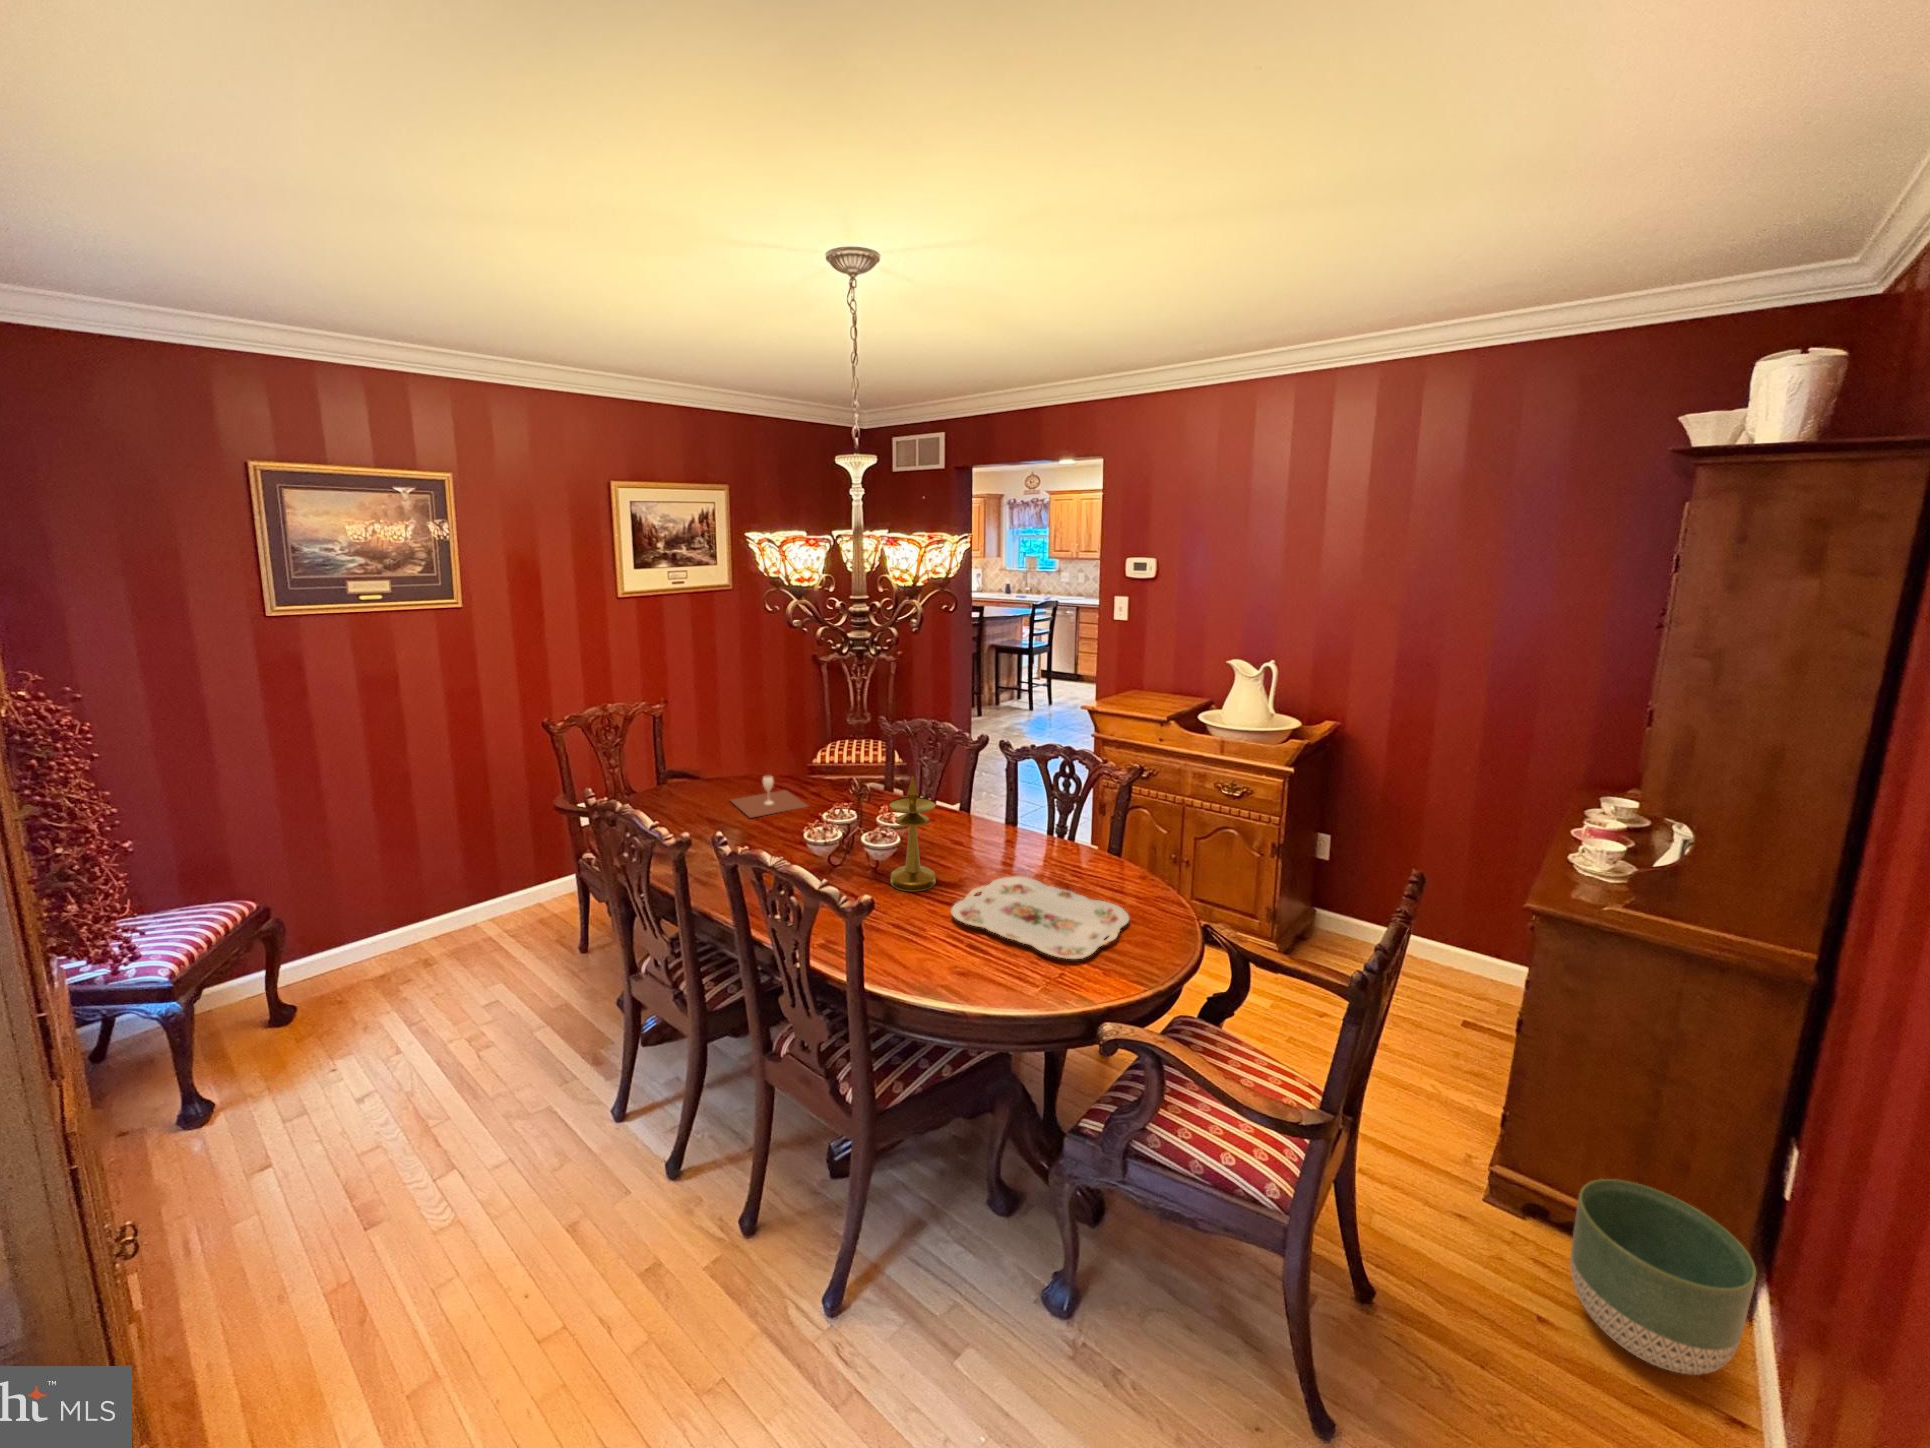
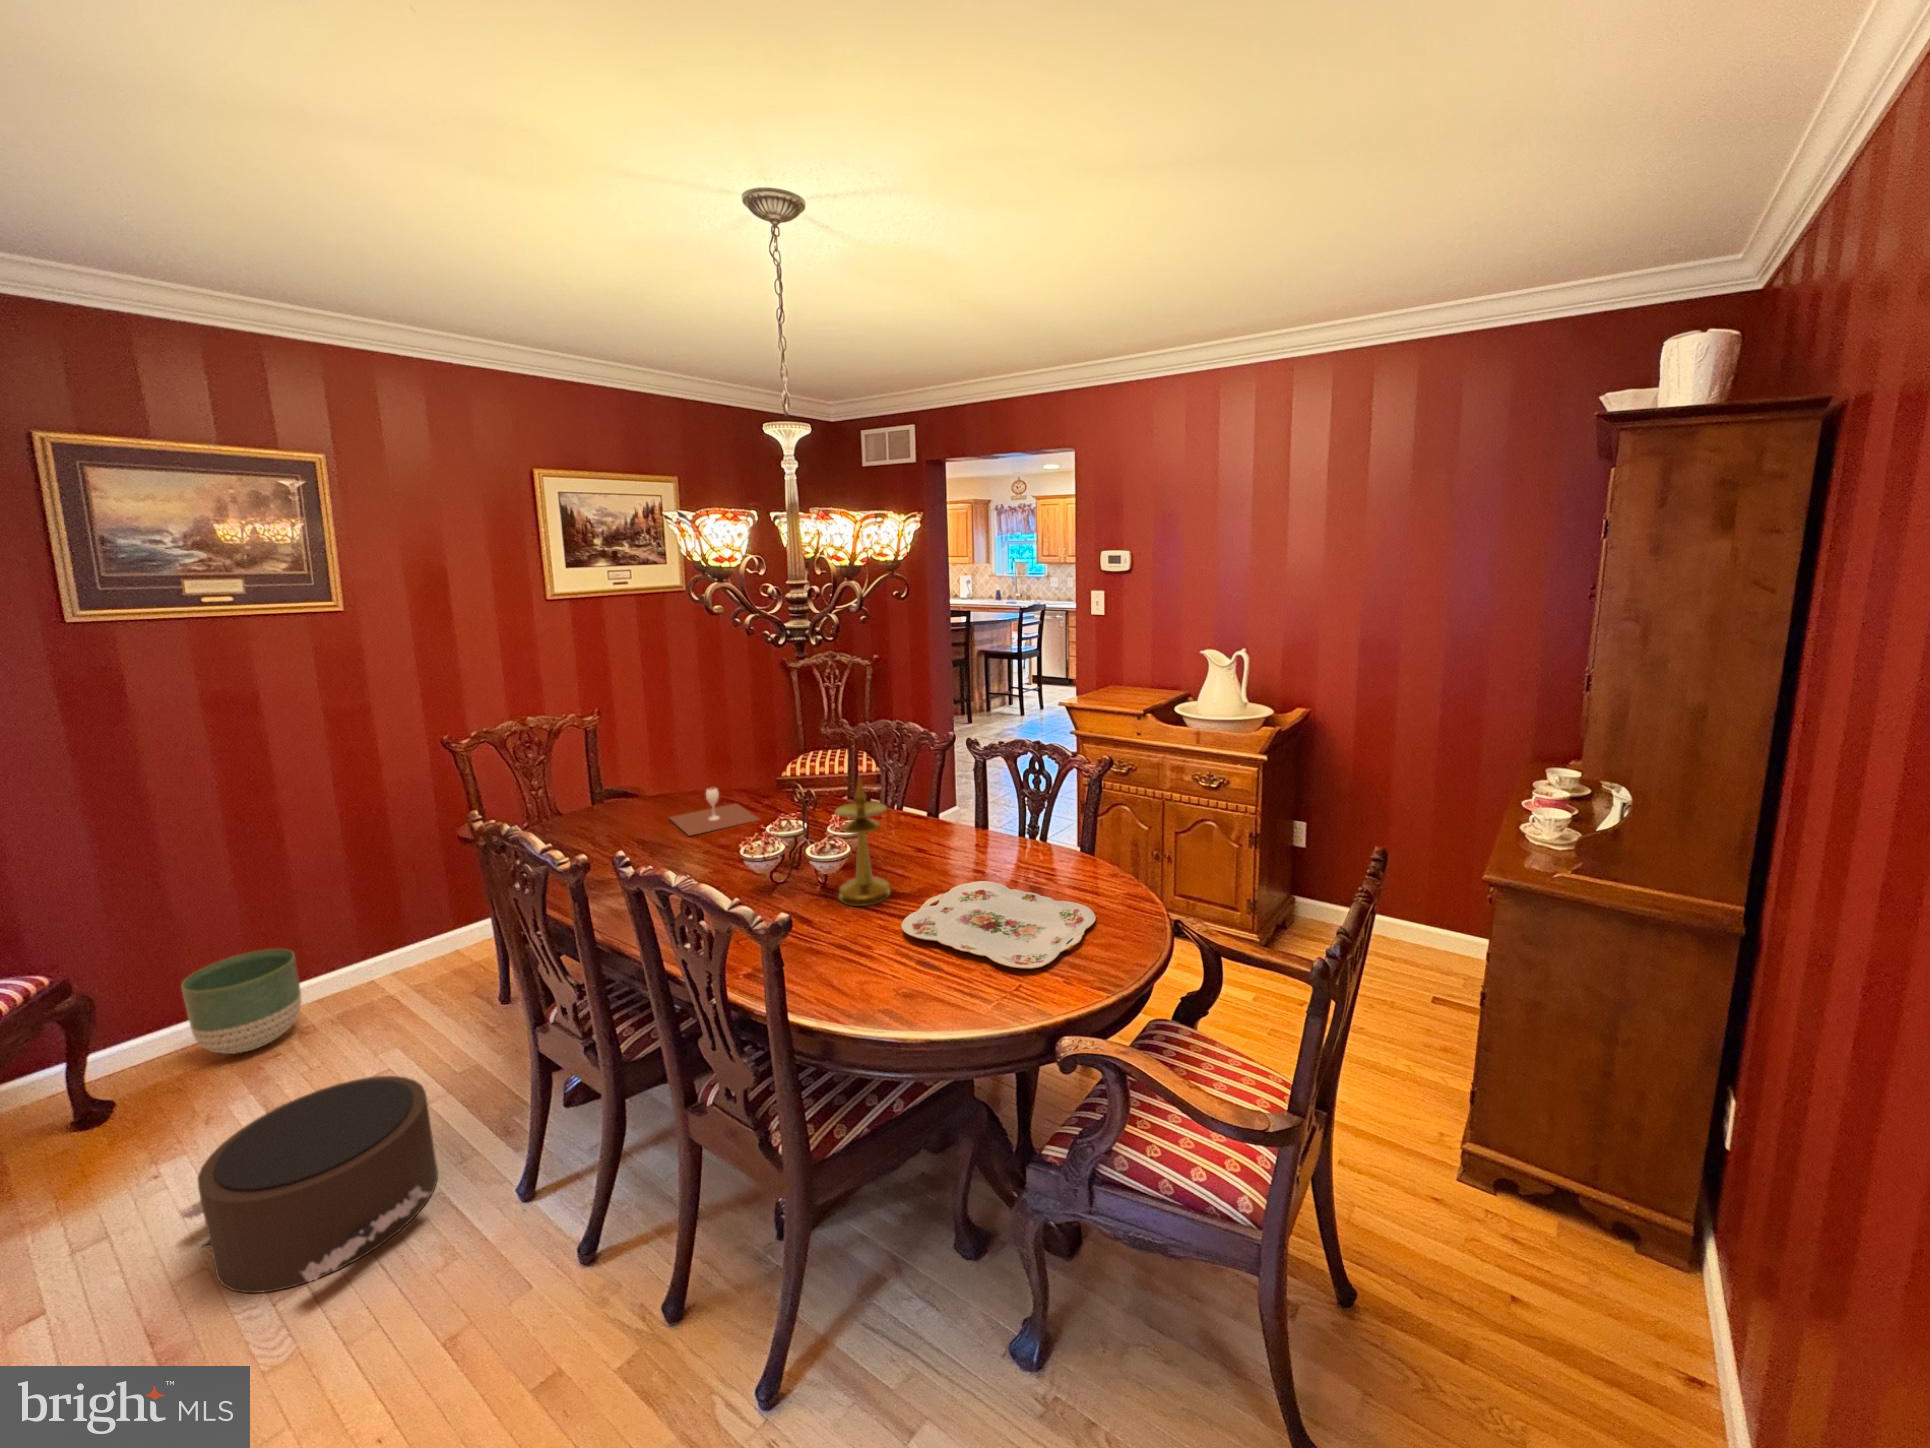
pouf: none [365,1004,548,1168] -> present [183,1076,438,1293]
planter: present [1570,1179,1756,1375] -> present [181,949,302,1054]

